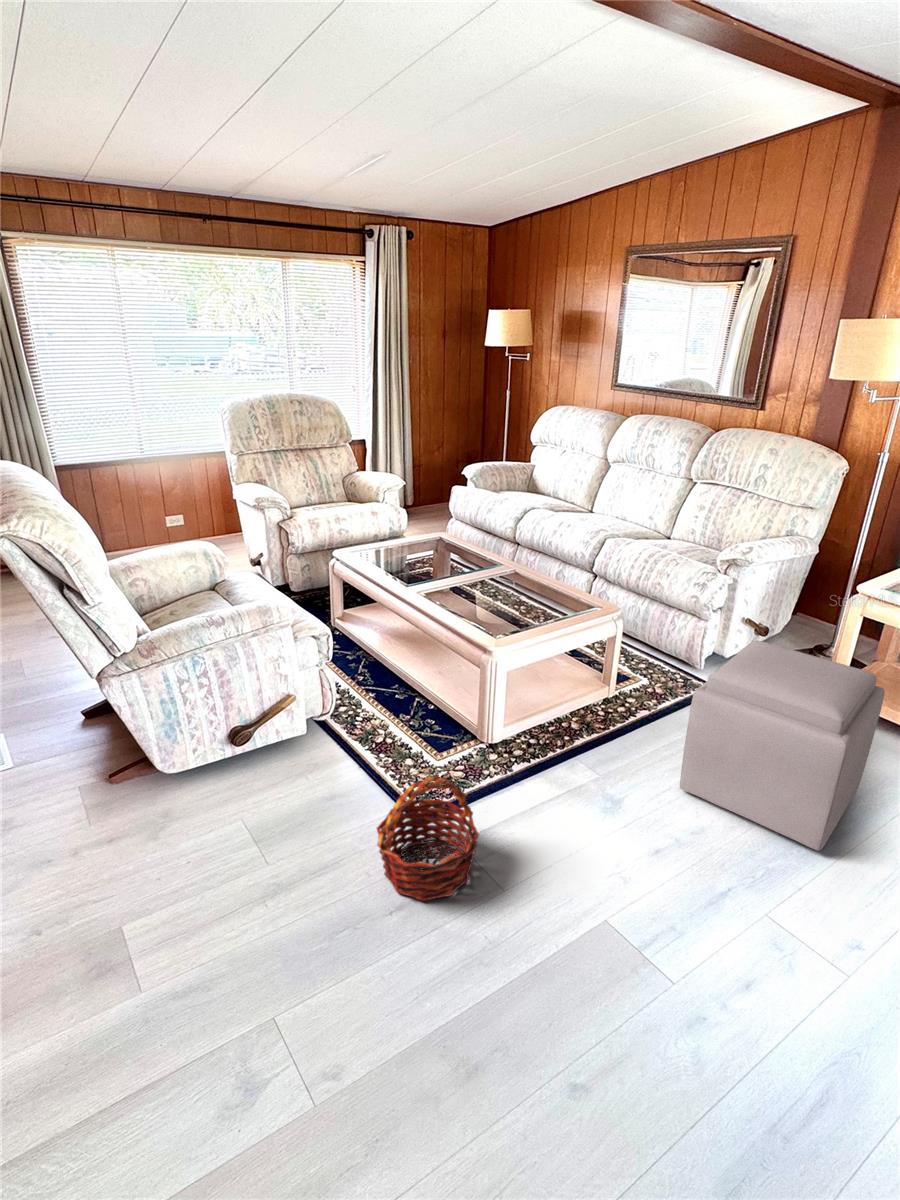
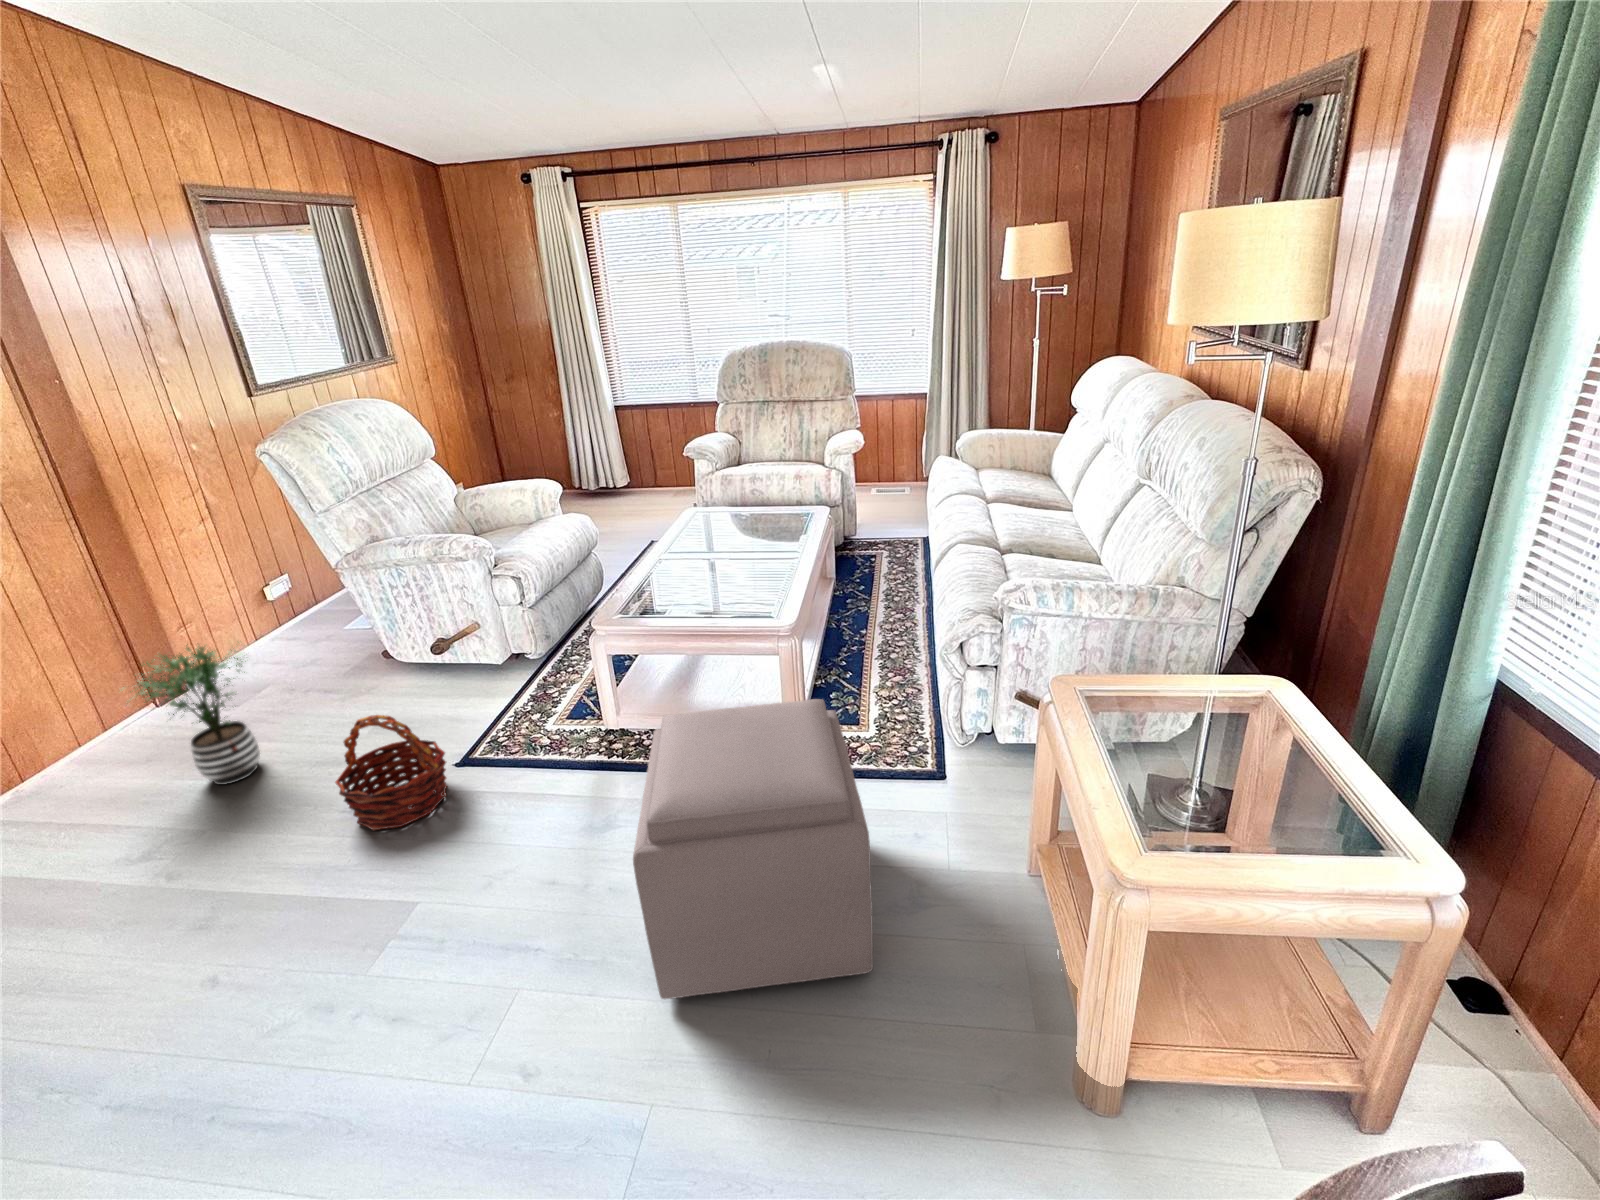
potted plant: none [59,774,206,973] -> present [138,642,260,785]

